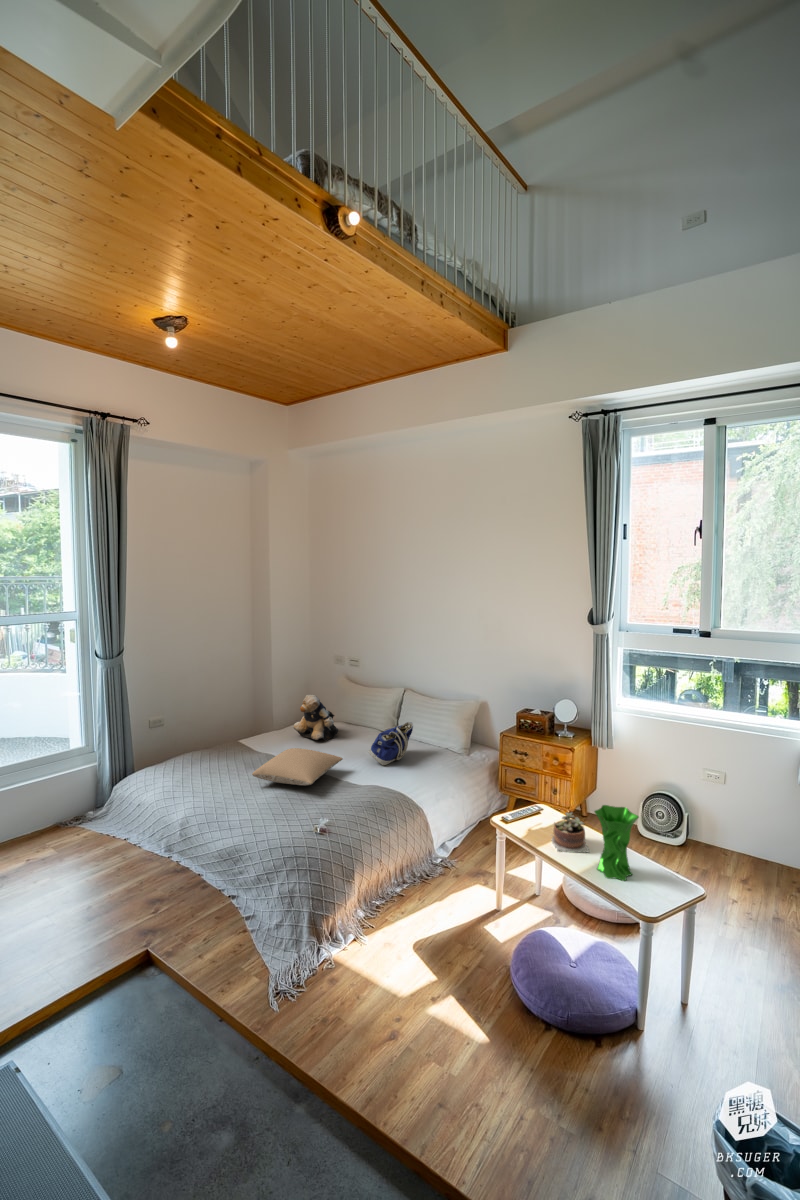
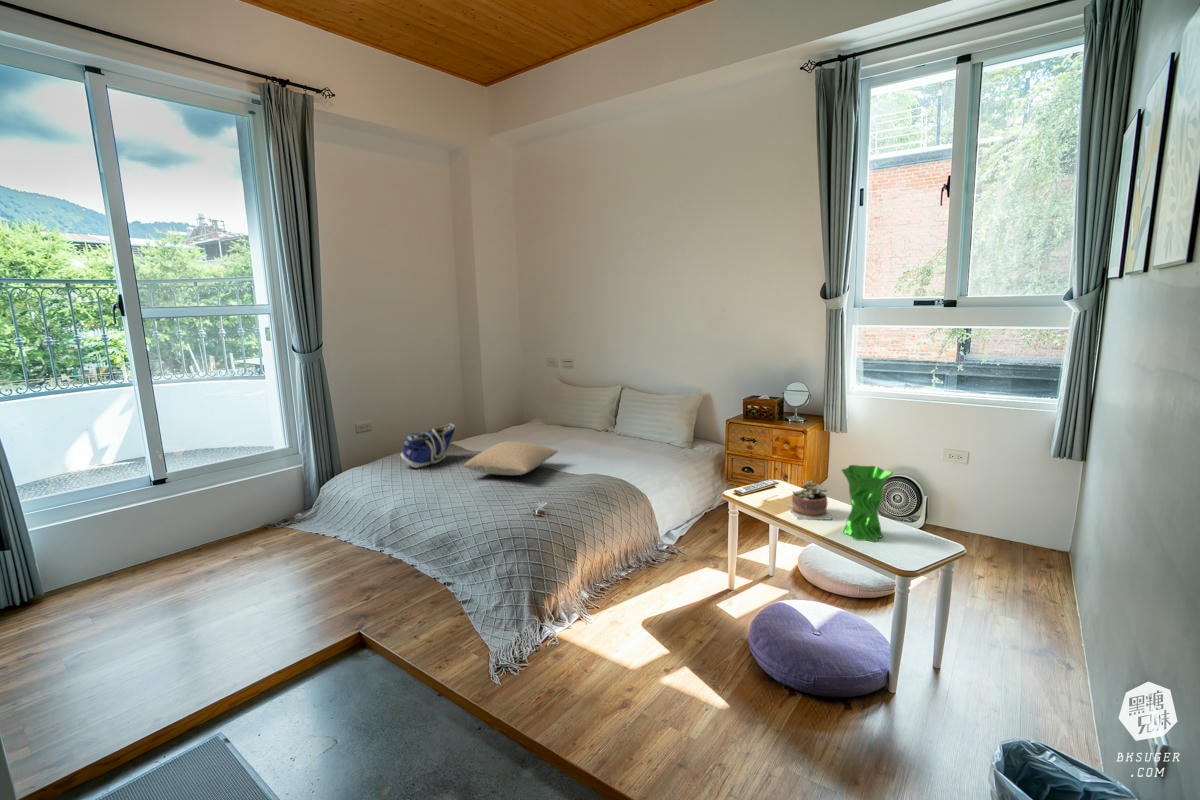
teddy bear: present [294,695,339,741] -> none [506,394,553,441]
tote bag: present [368,722,413,765] -> present [400,424,455,468]

